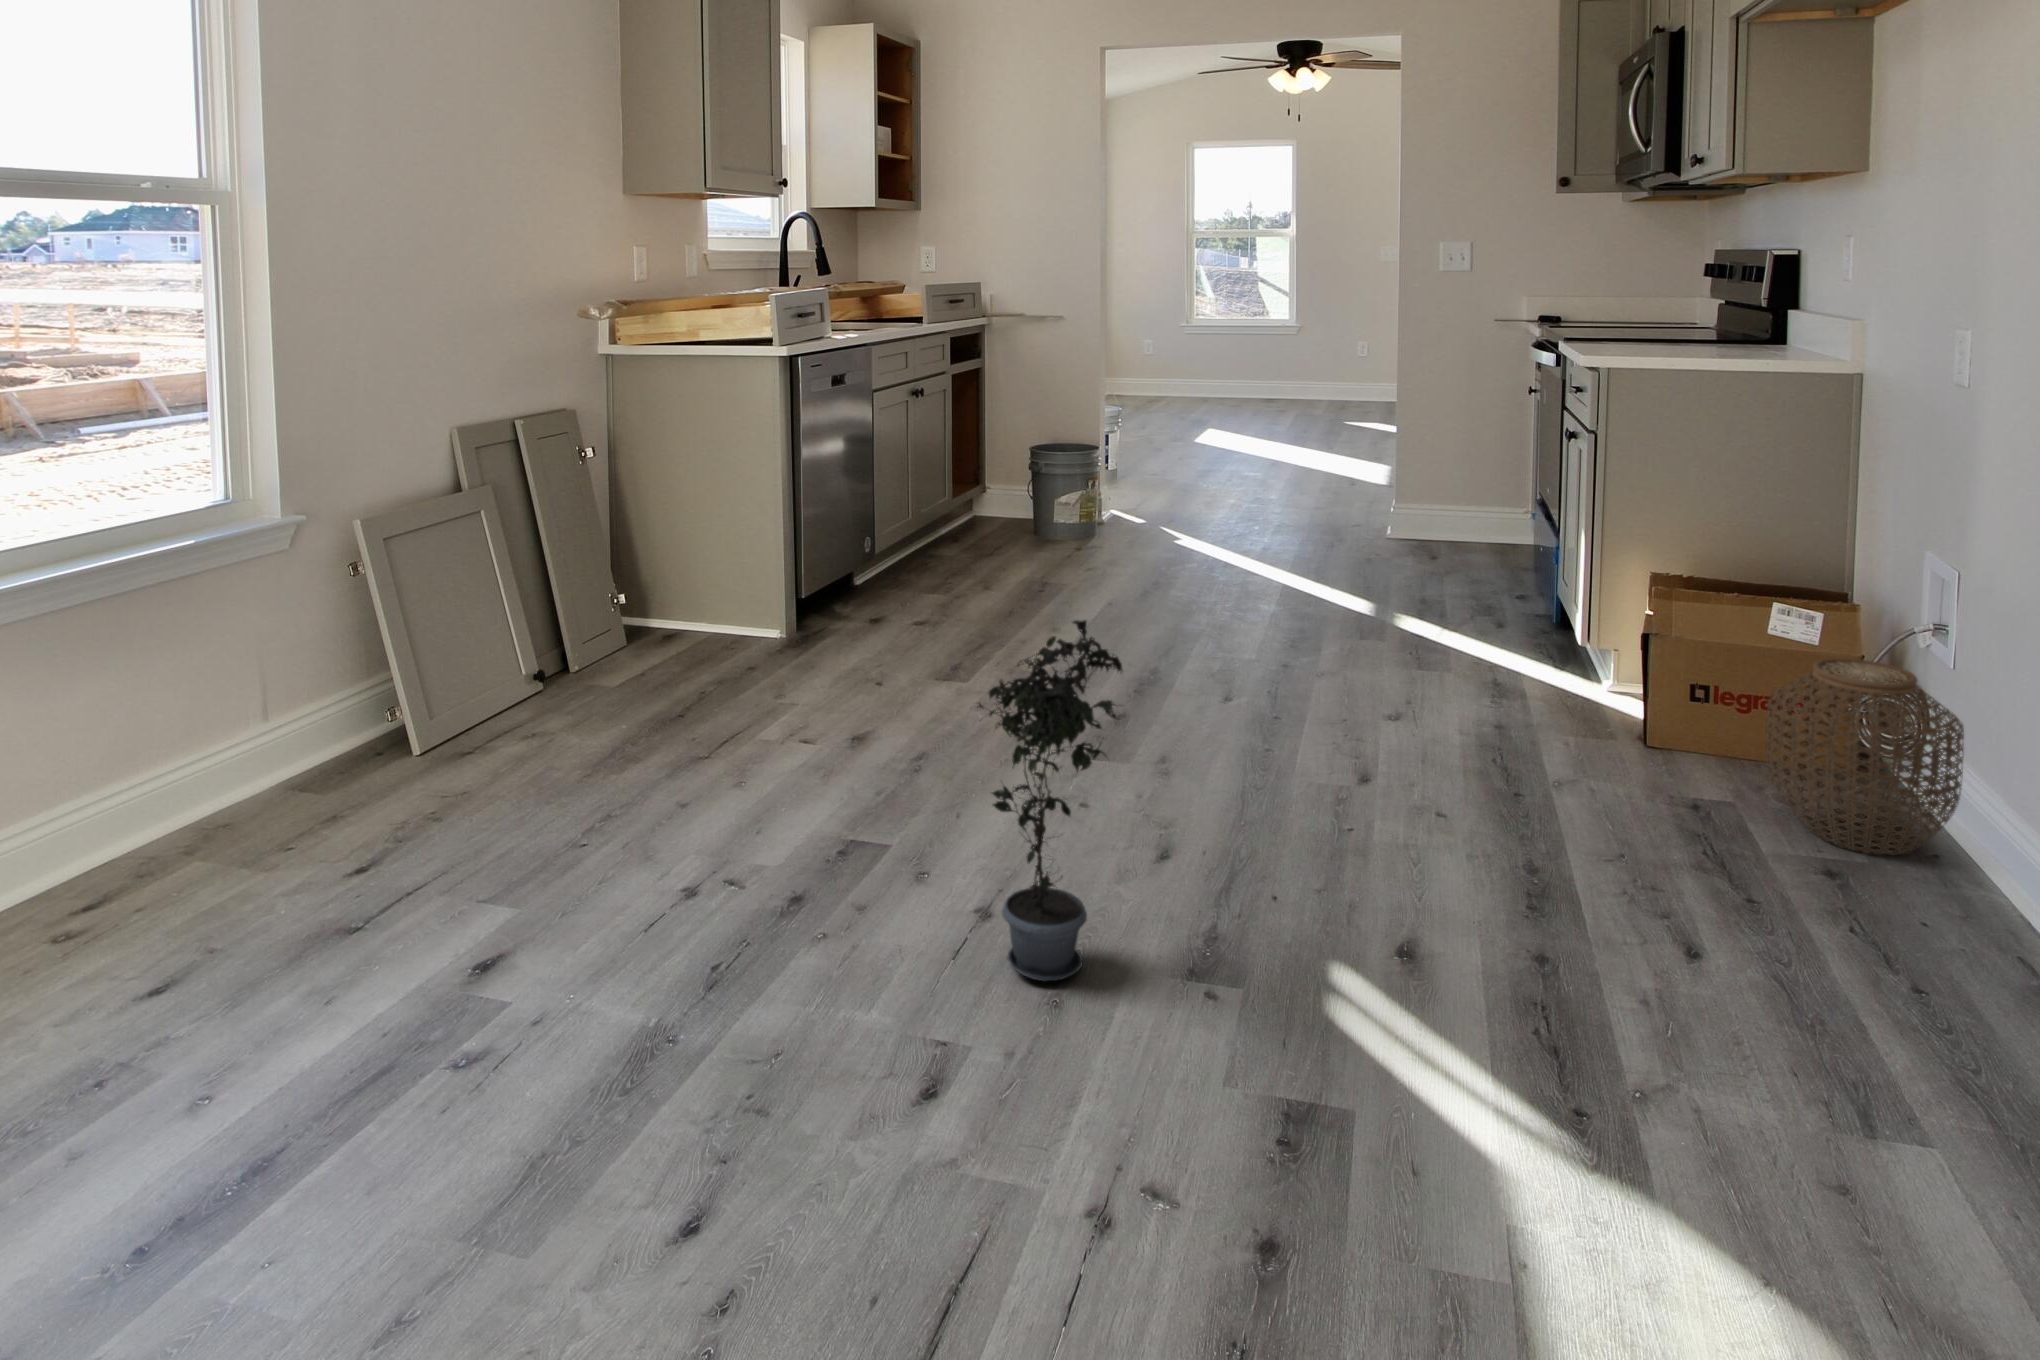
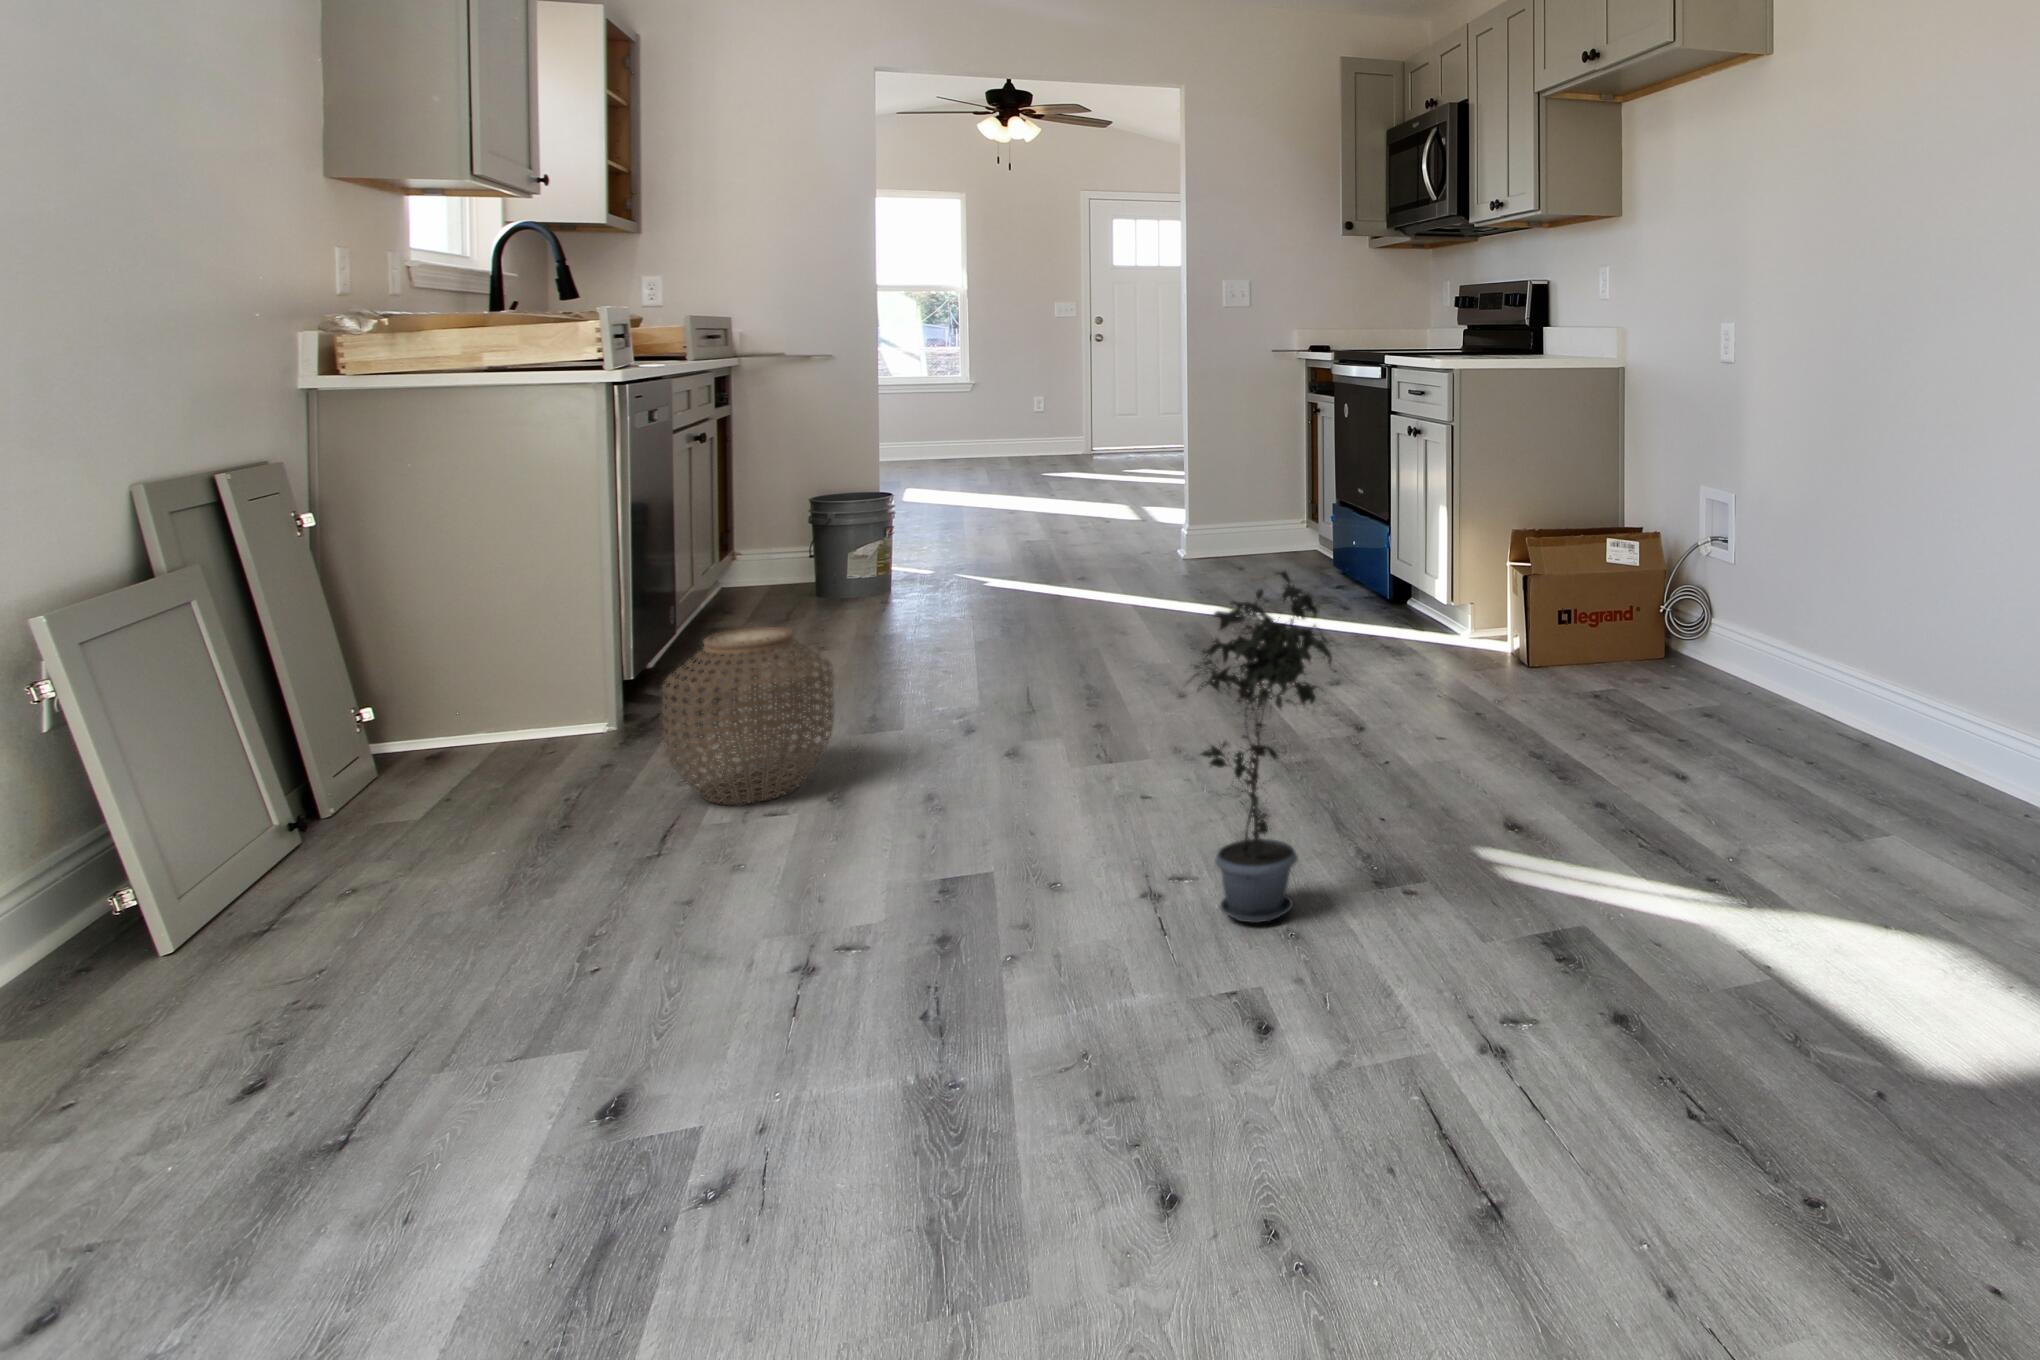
woven basket: present [1766,658,1964,855] -> present [662,627,834,805]

